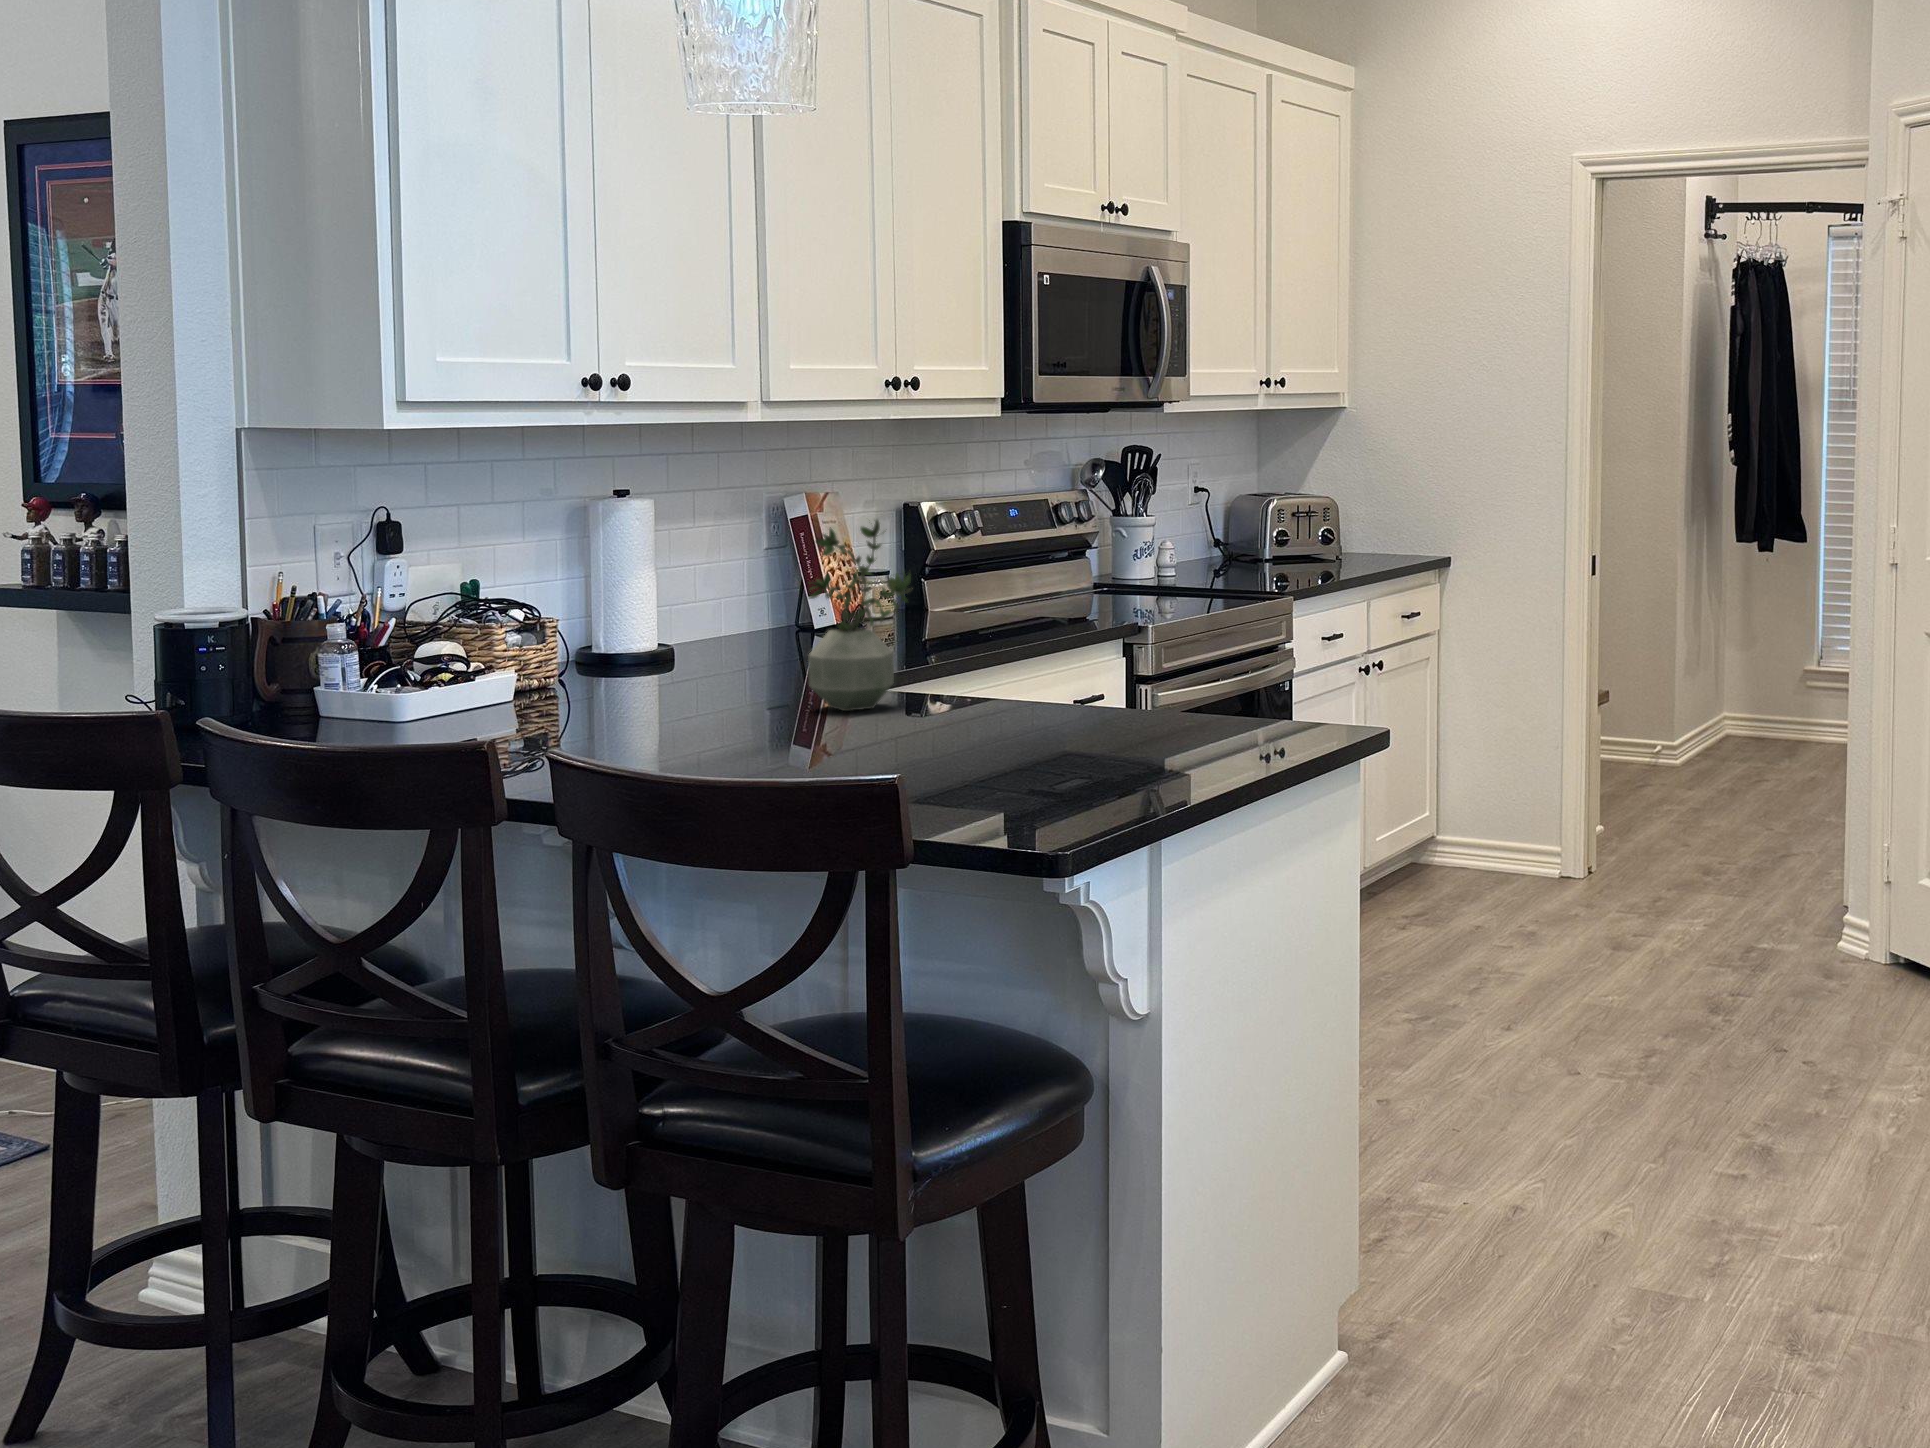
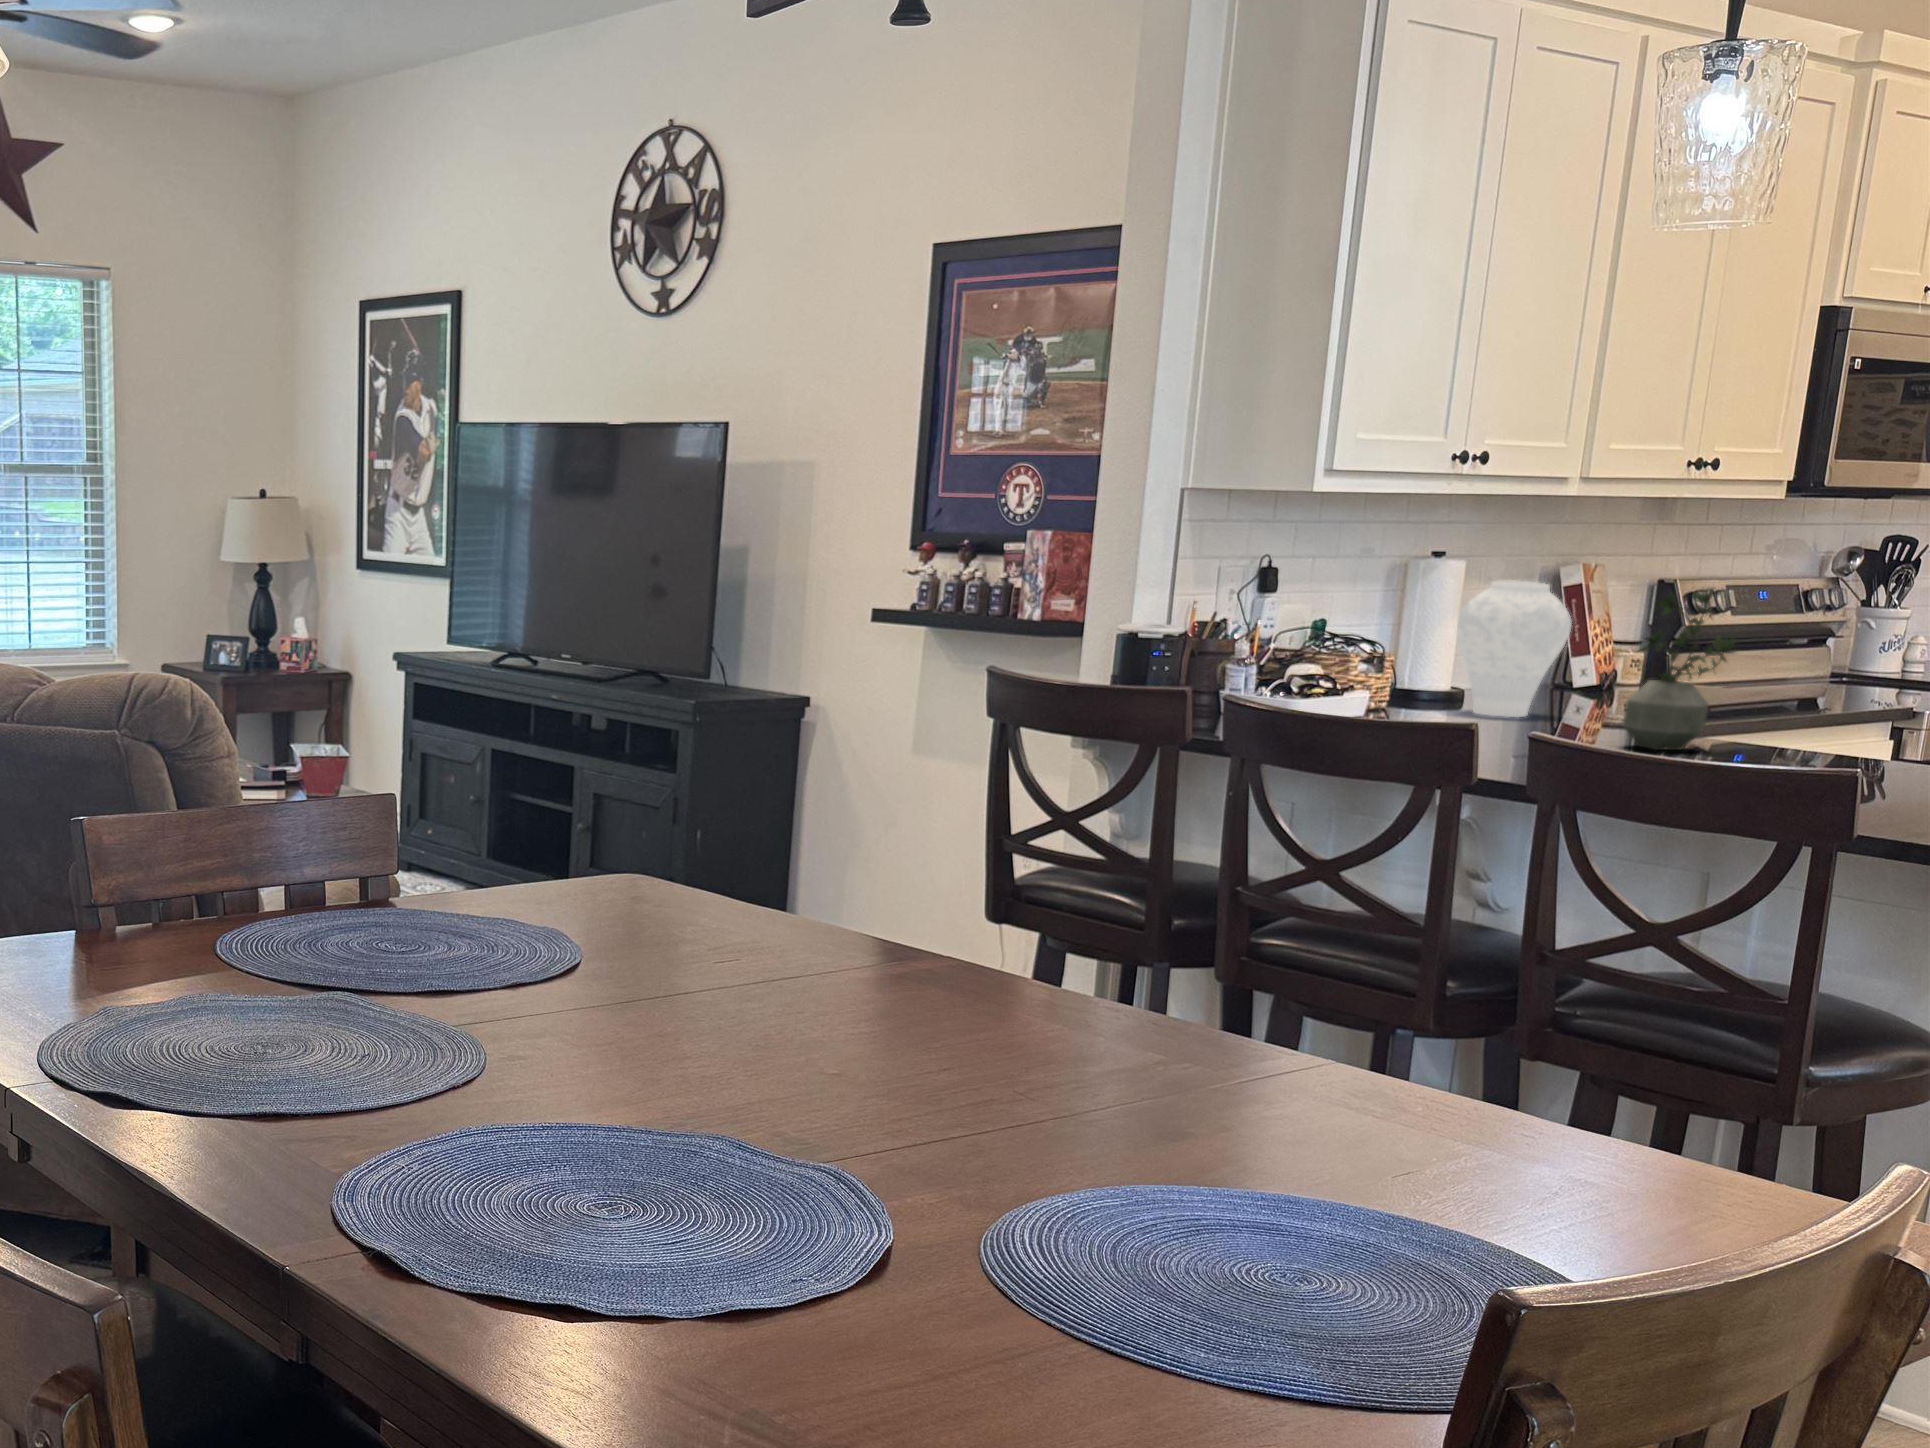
vase: none [657,518,779,677] -> present [1457,581,1572,717]

